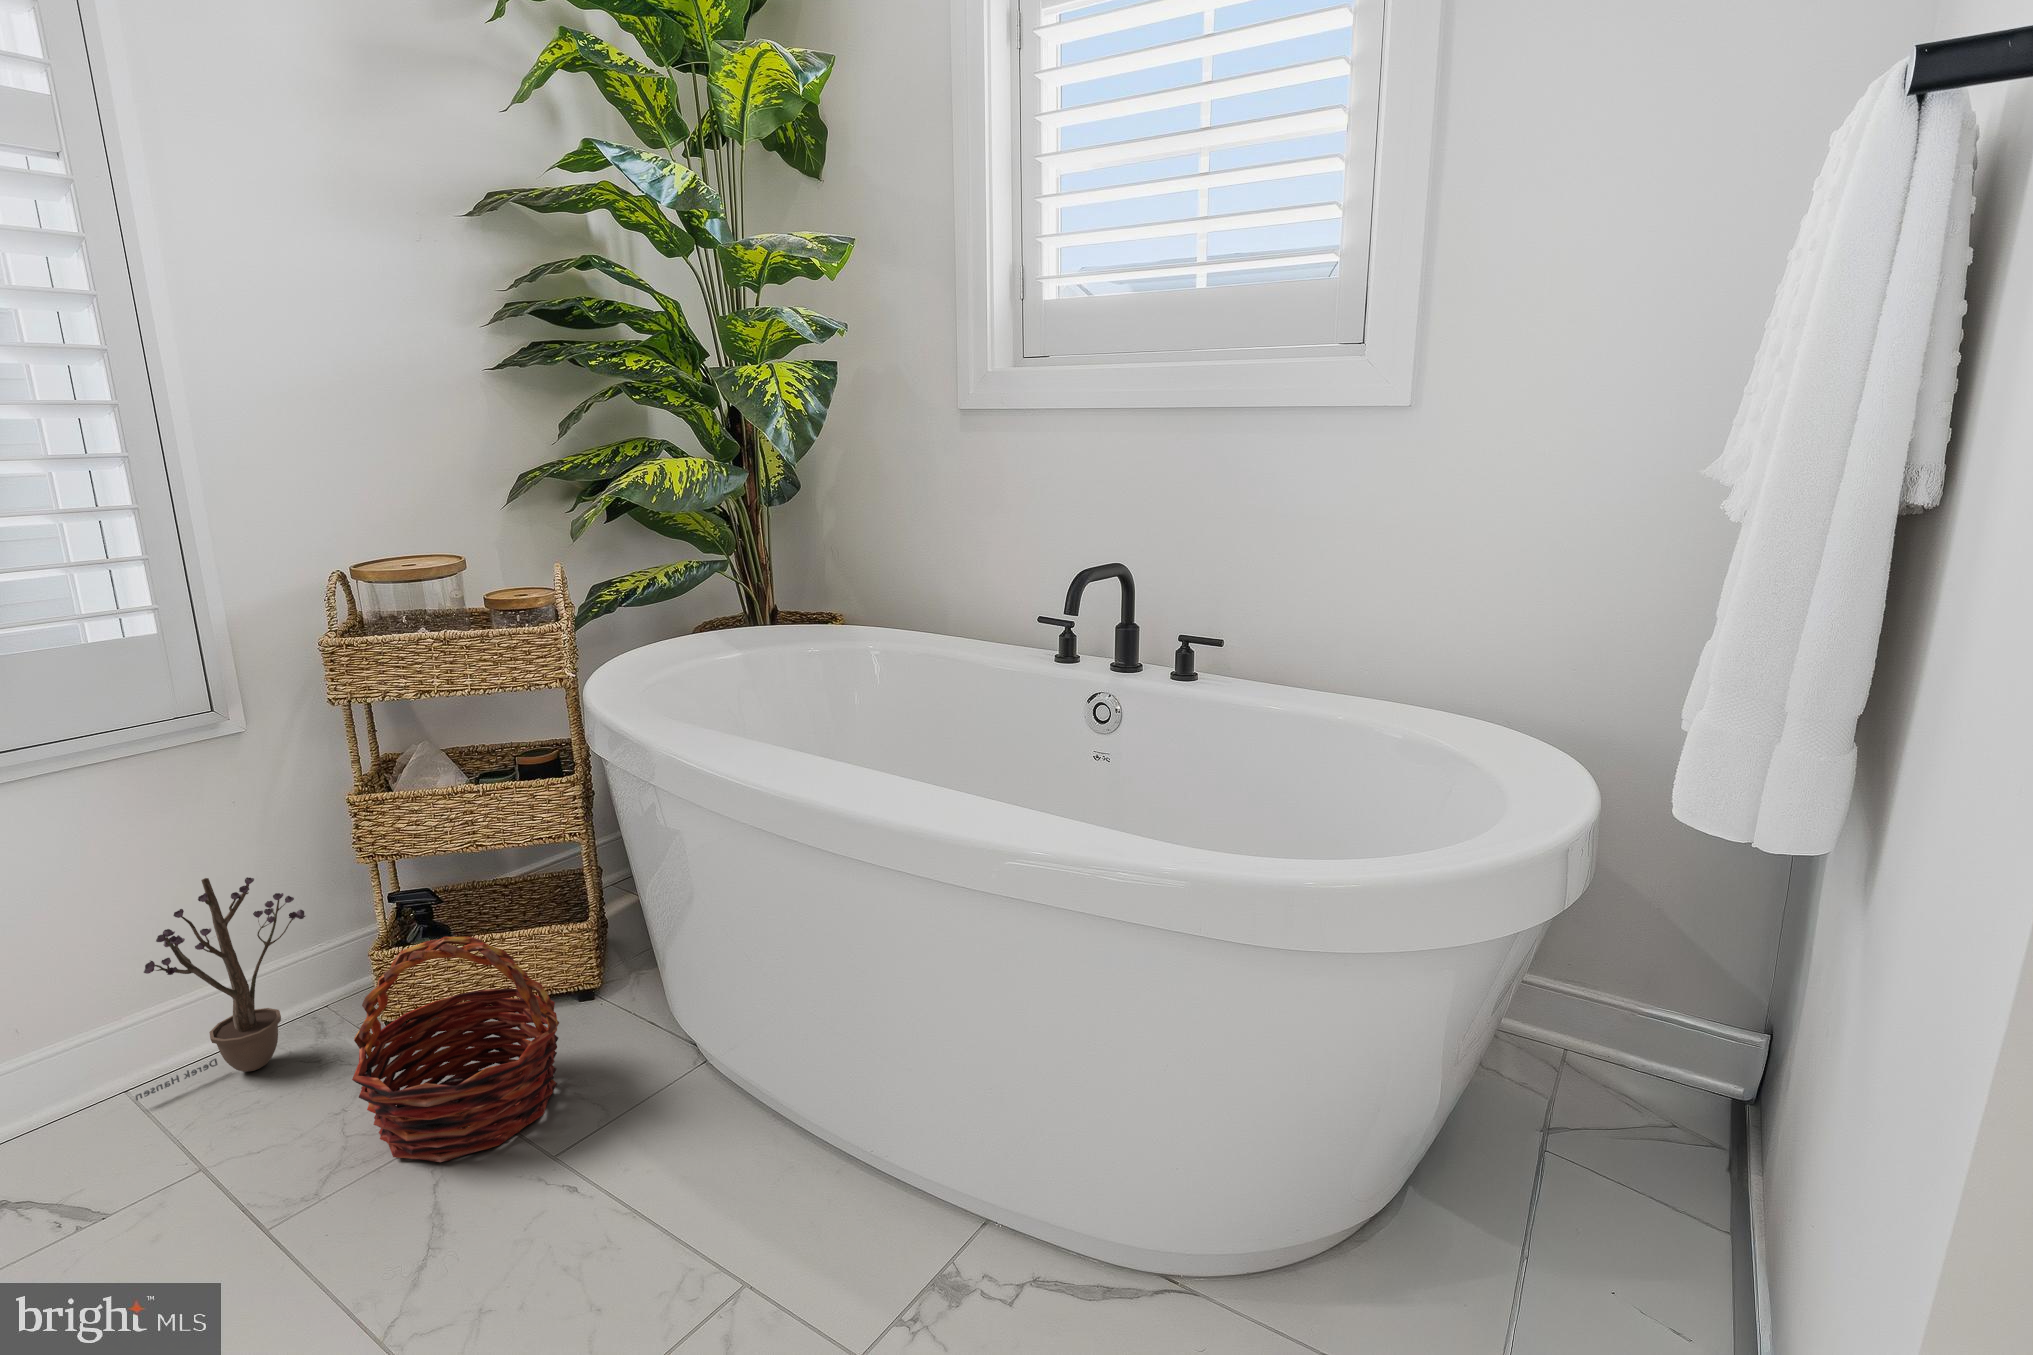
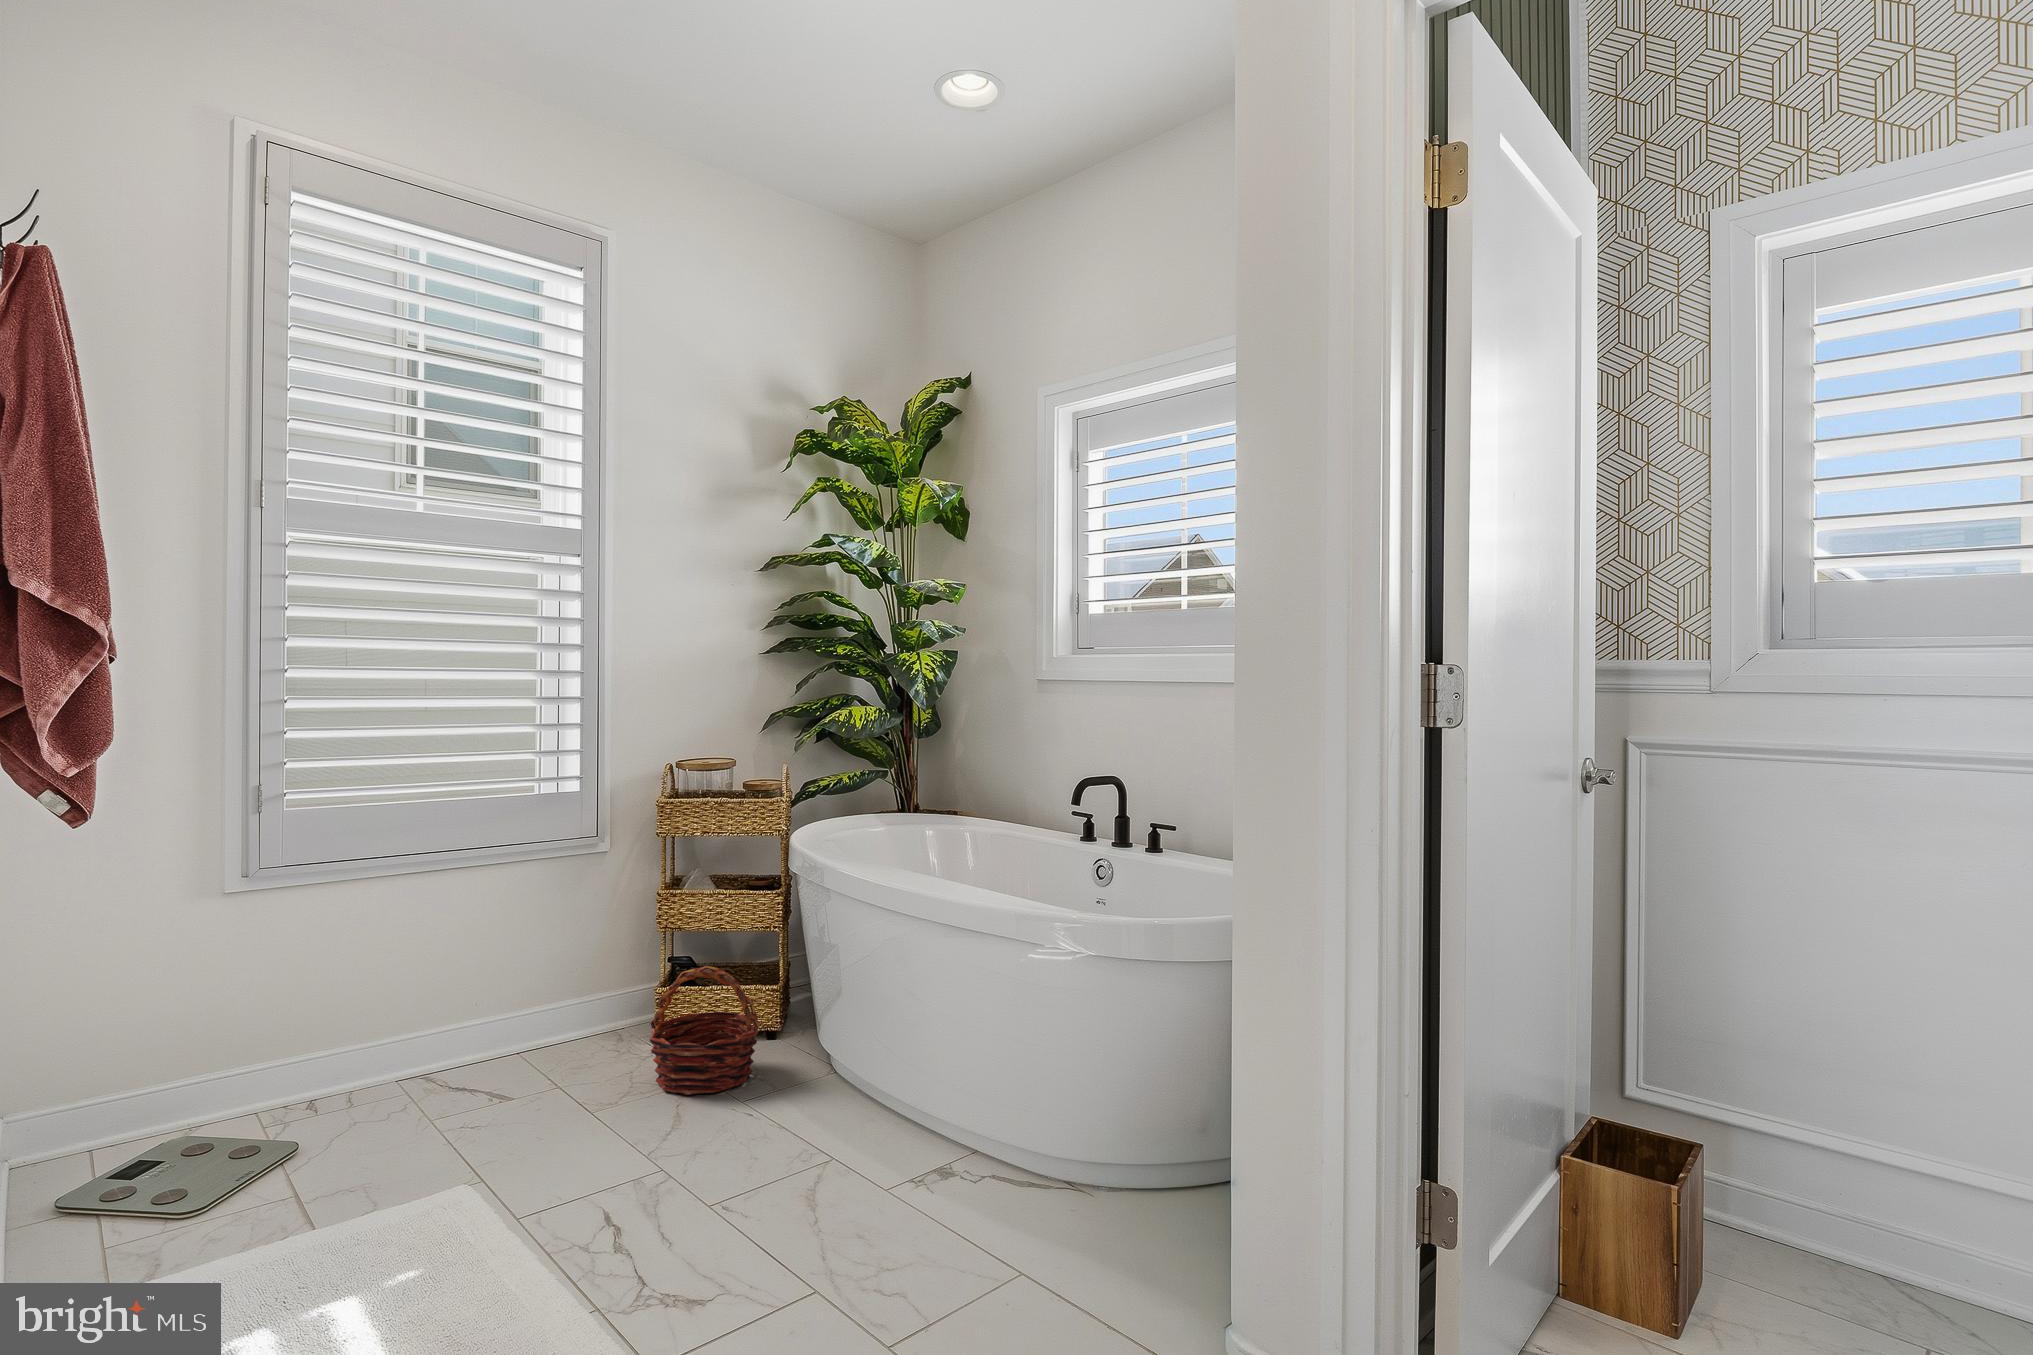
decorative plant: present [135,877,305,1100] -> none [527,929,626,1057]

